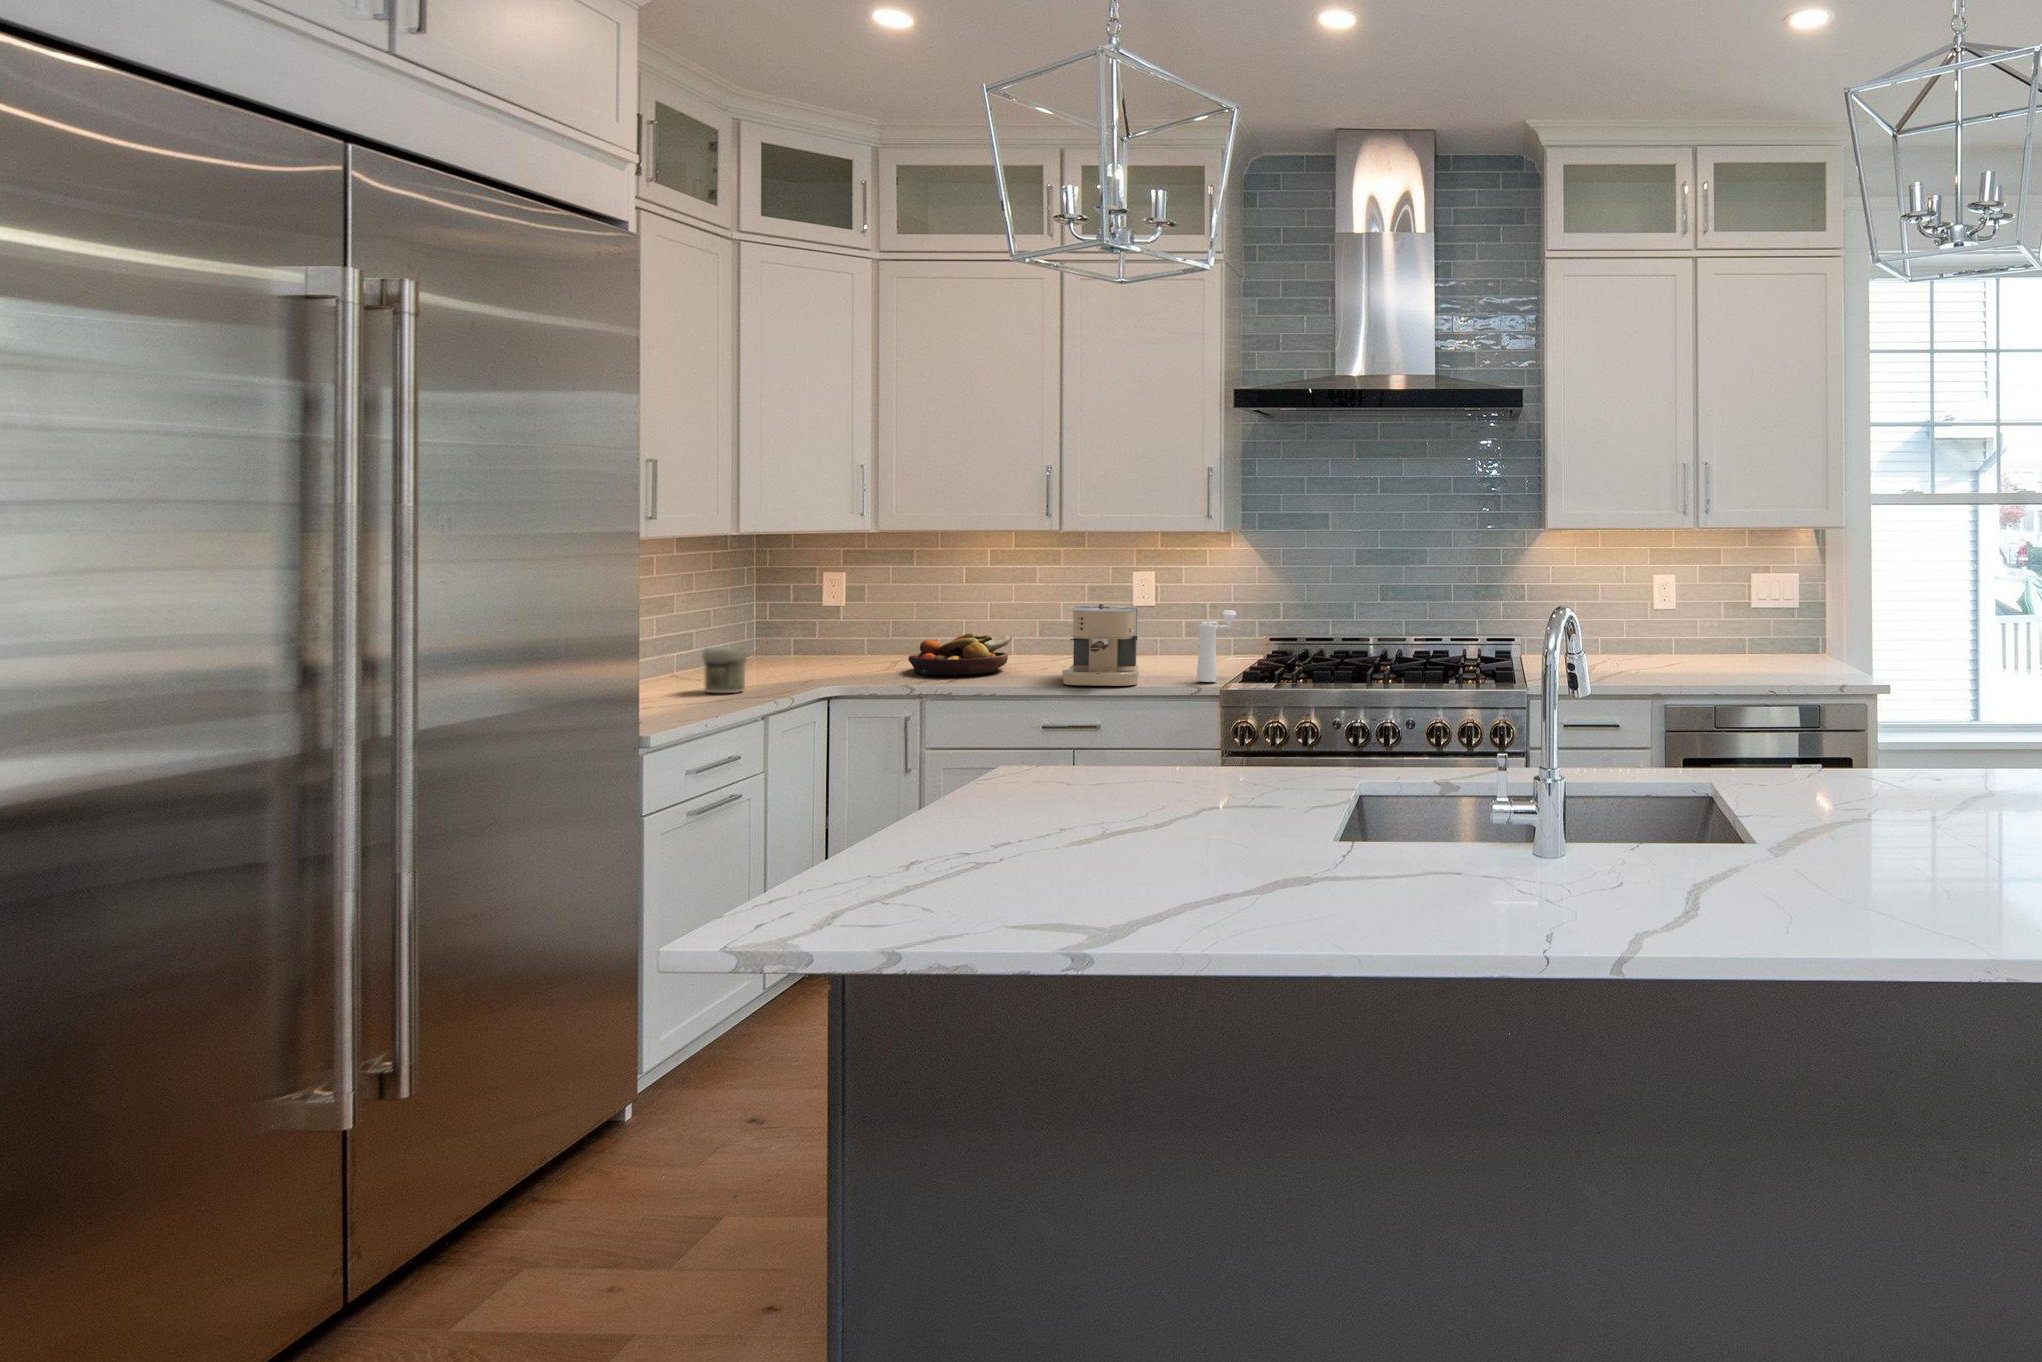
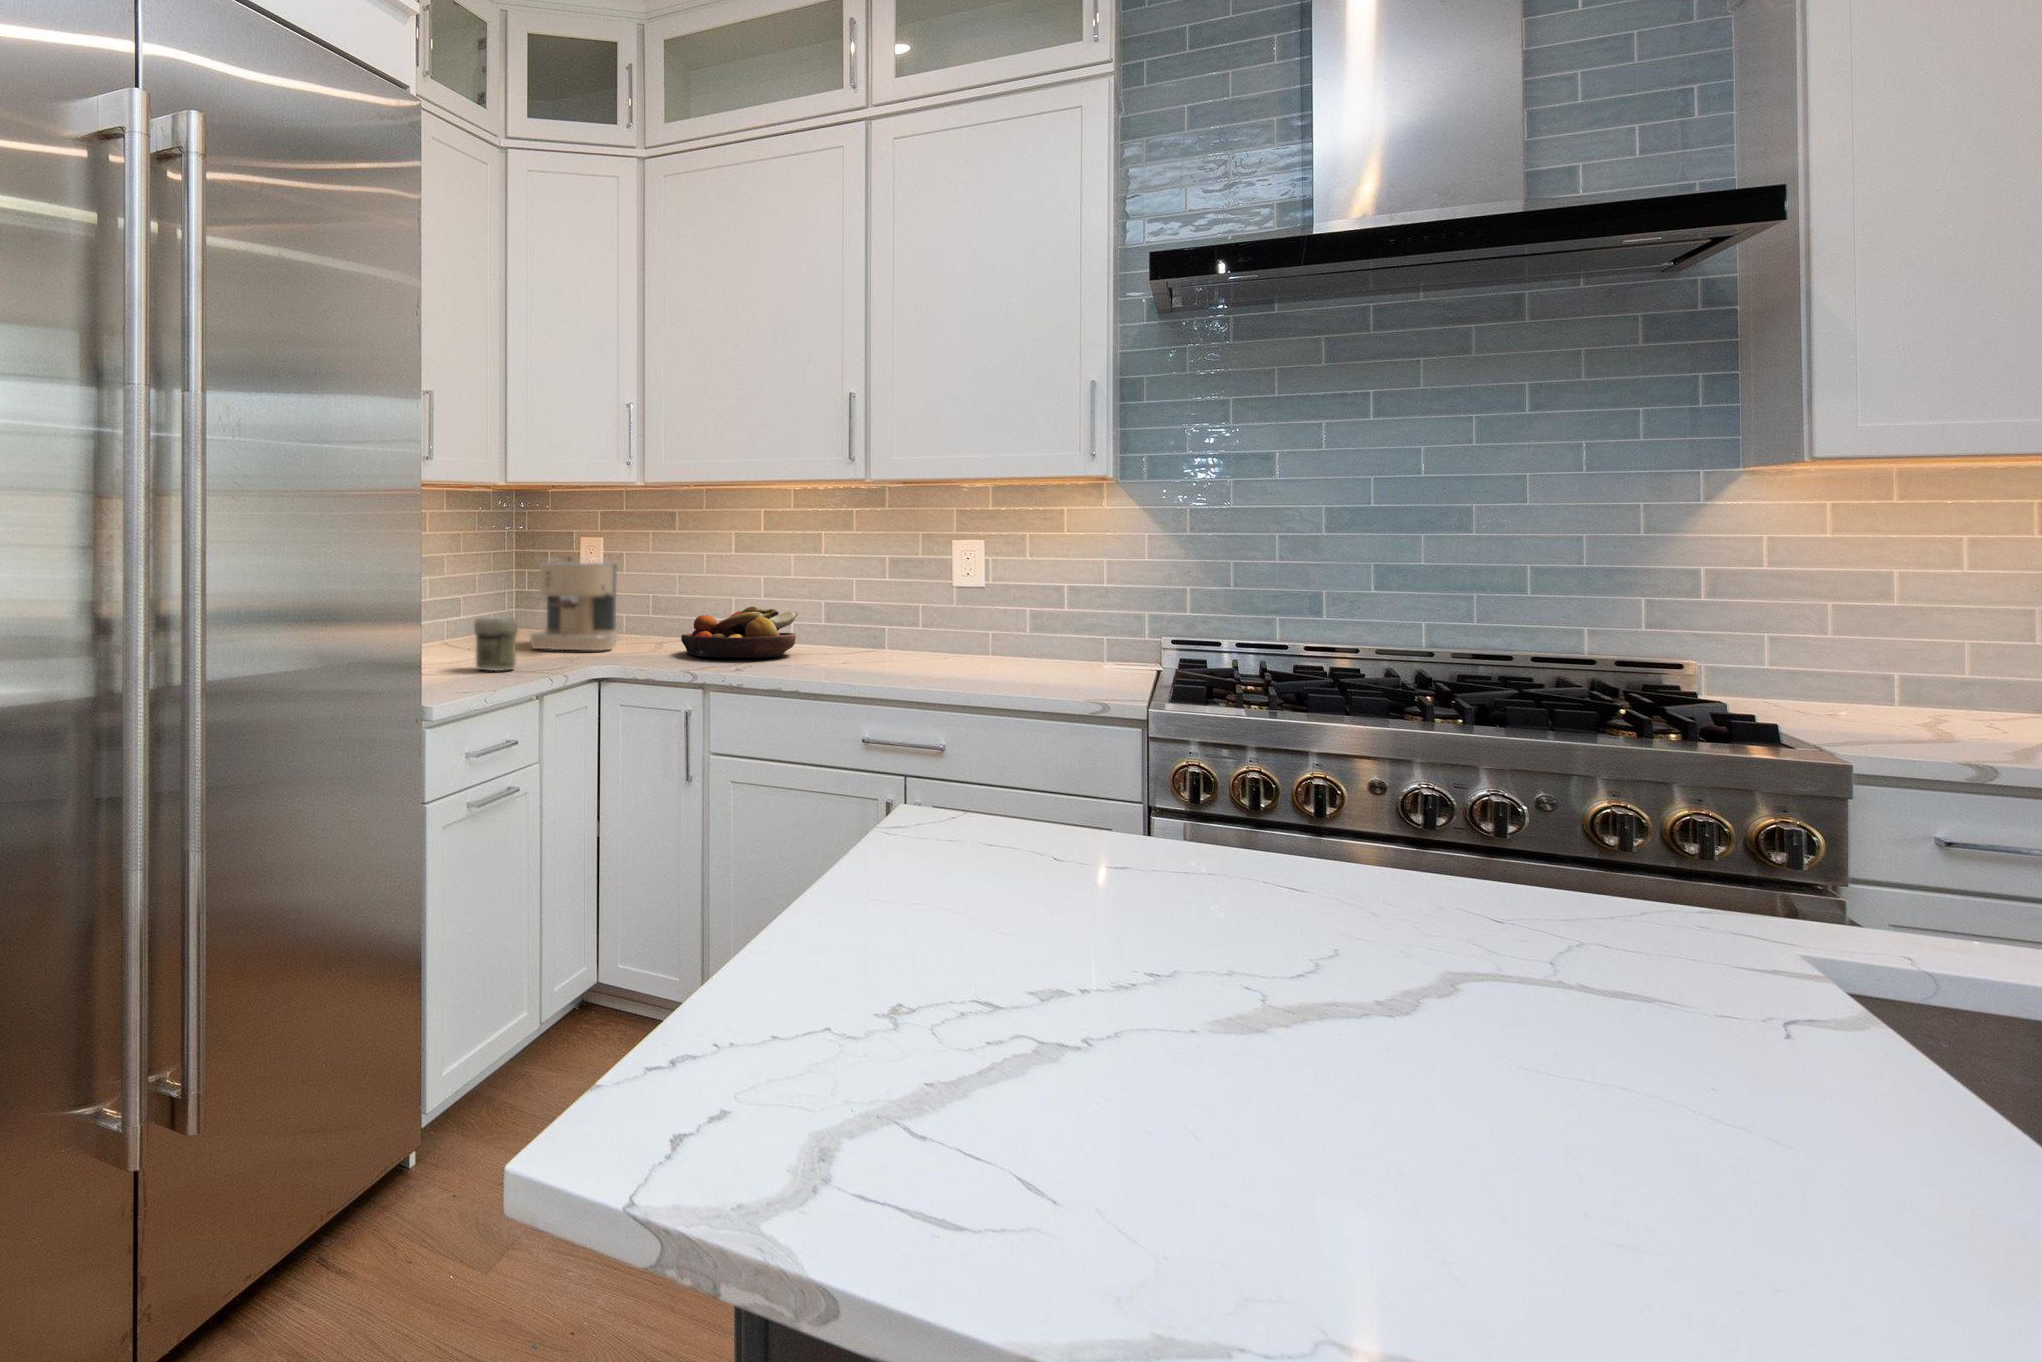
coffee maker: present [1062,604,1139,686] -> present [530,557,617,650]
pepper mill: present [1197,610,1236,682] -> none [1061,572,1115,671]

